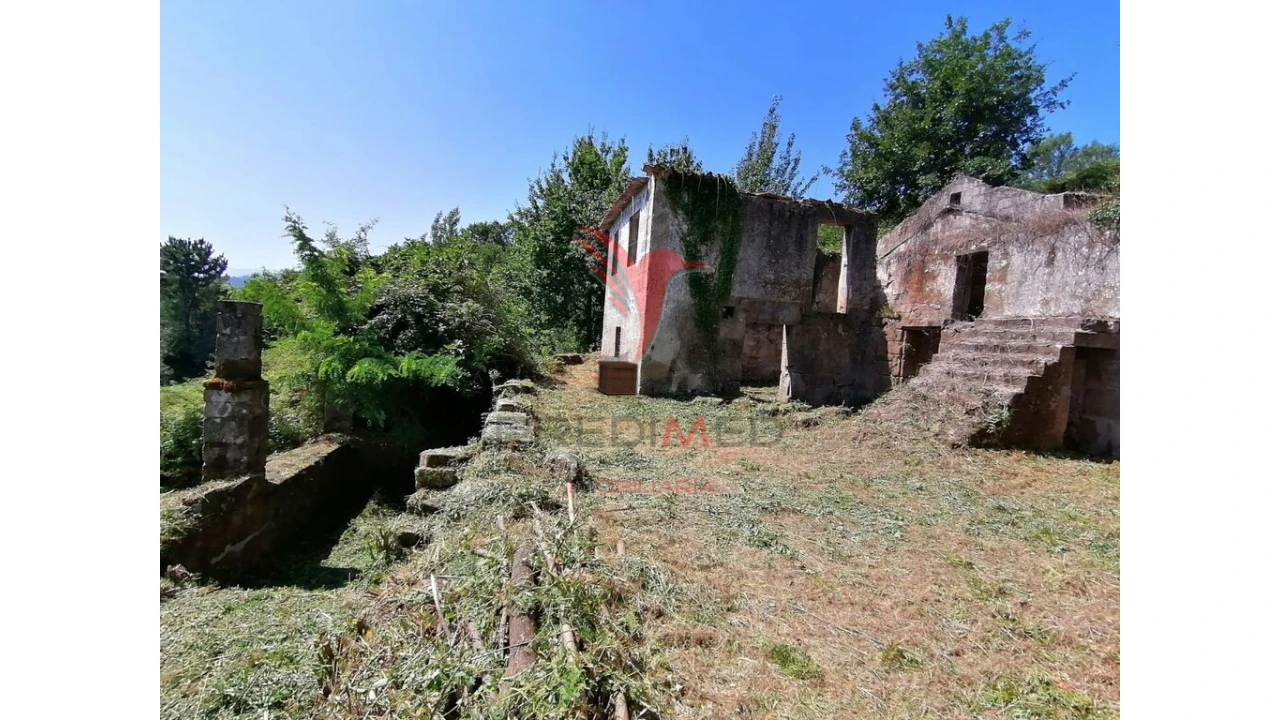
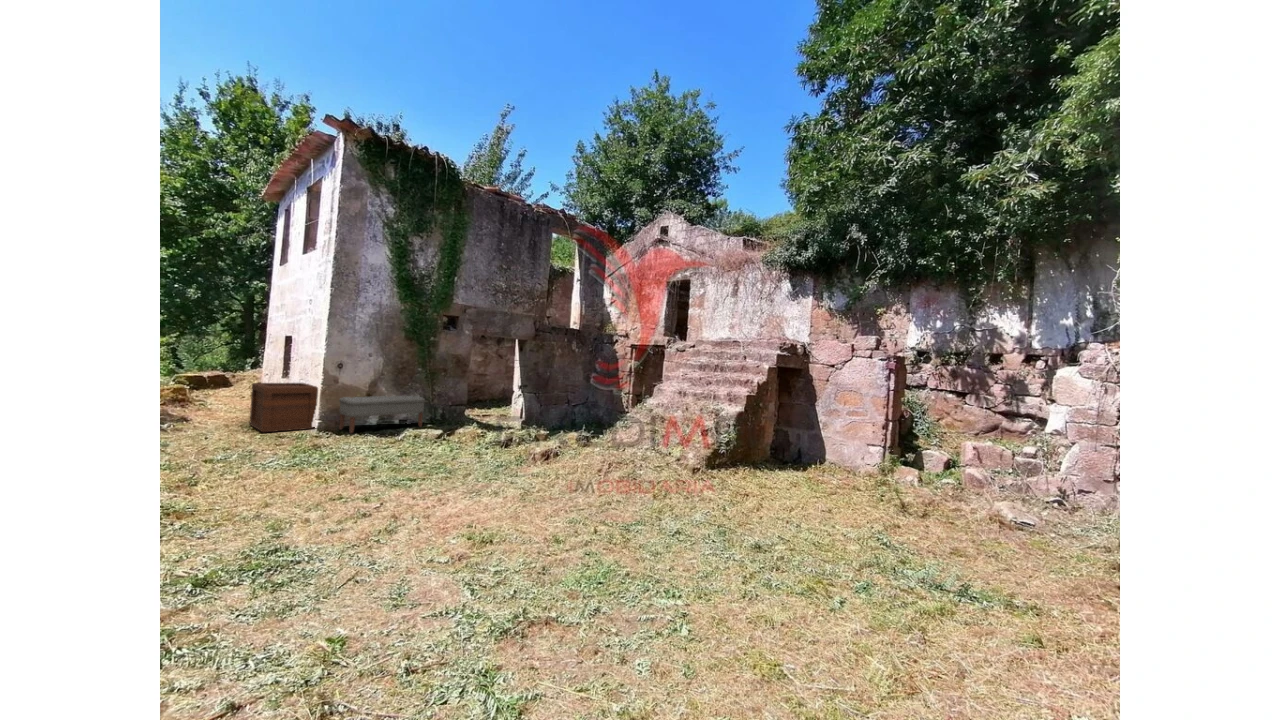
bench: none [651,372,710,399] -> present [339,396,425,433]

